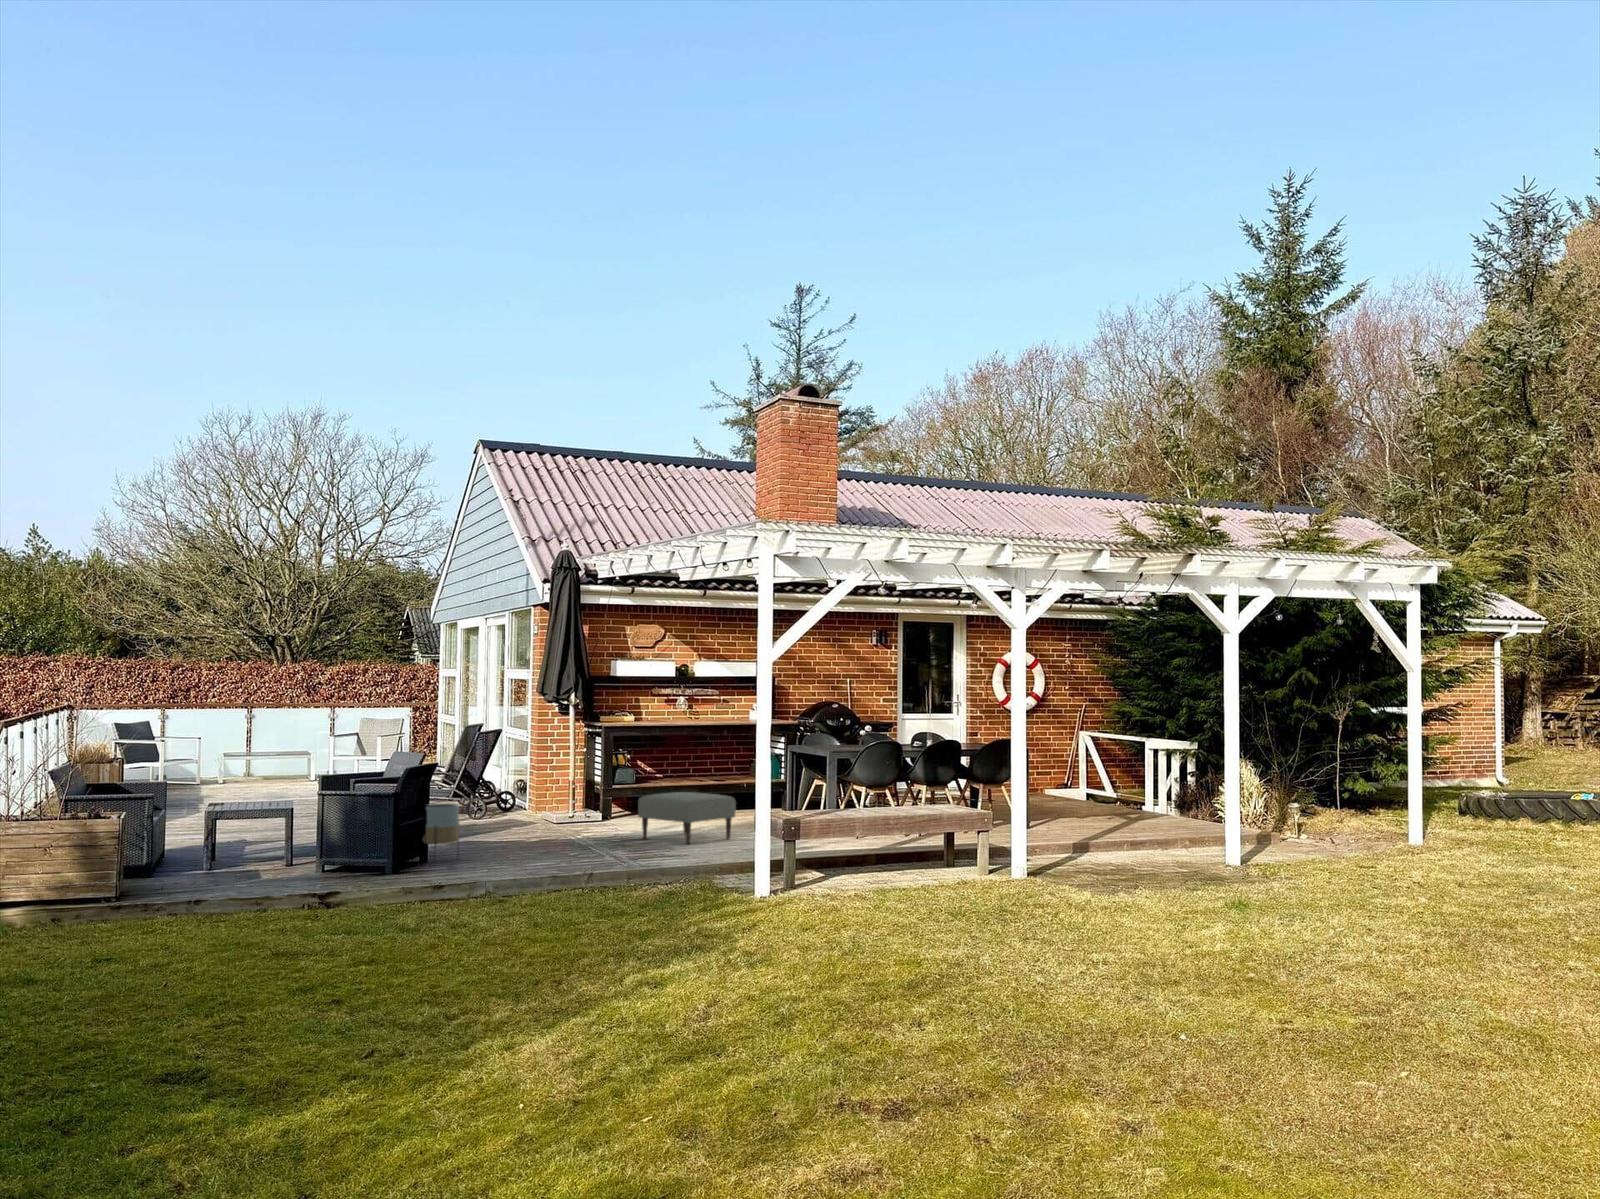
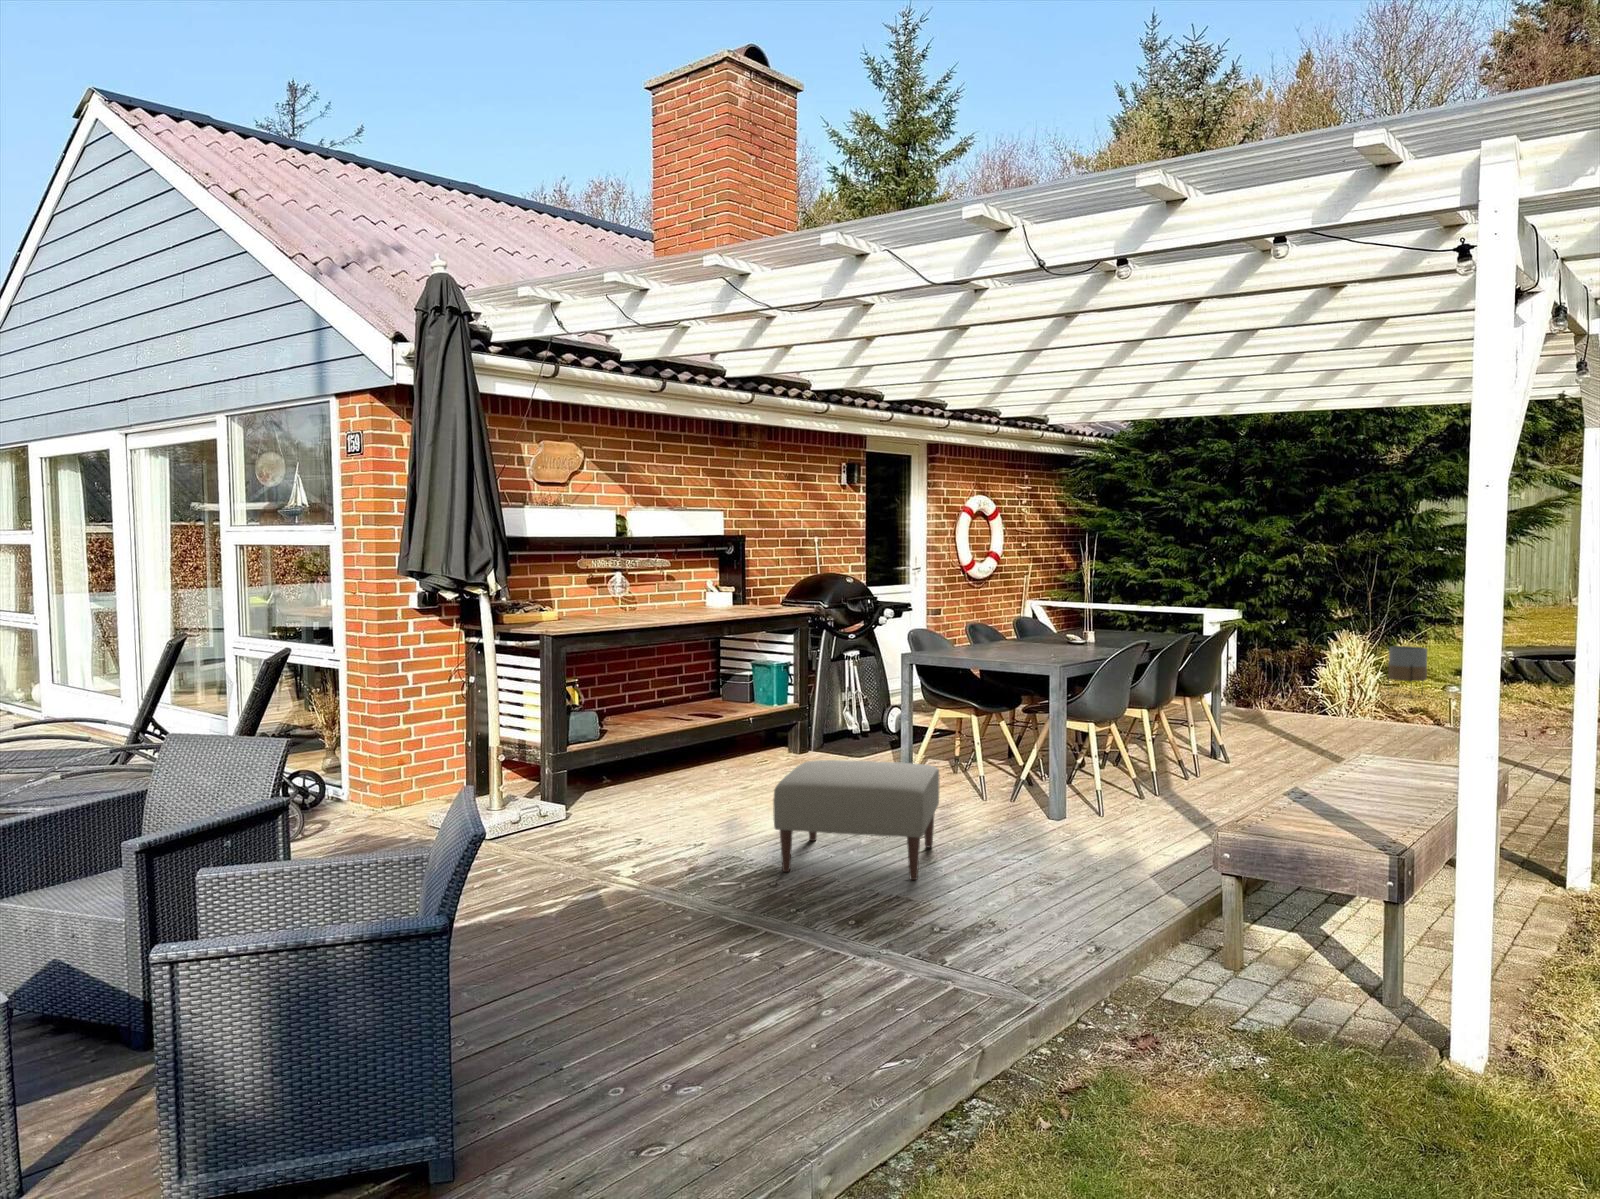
planter: present [423,804,459,846] -> present [1388,646,1427,682]

